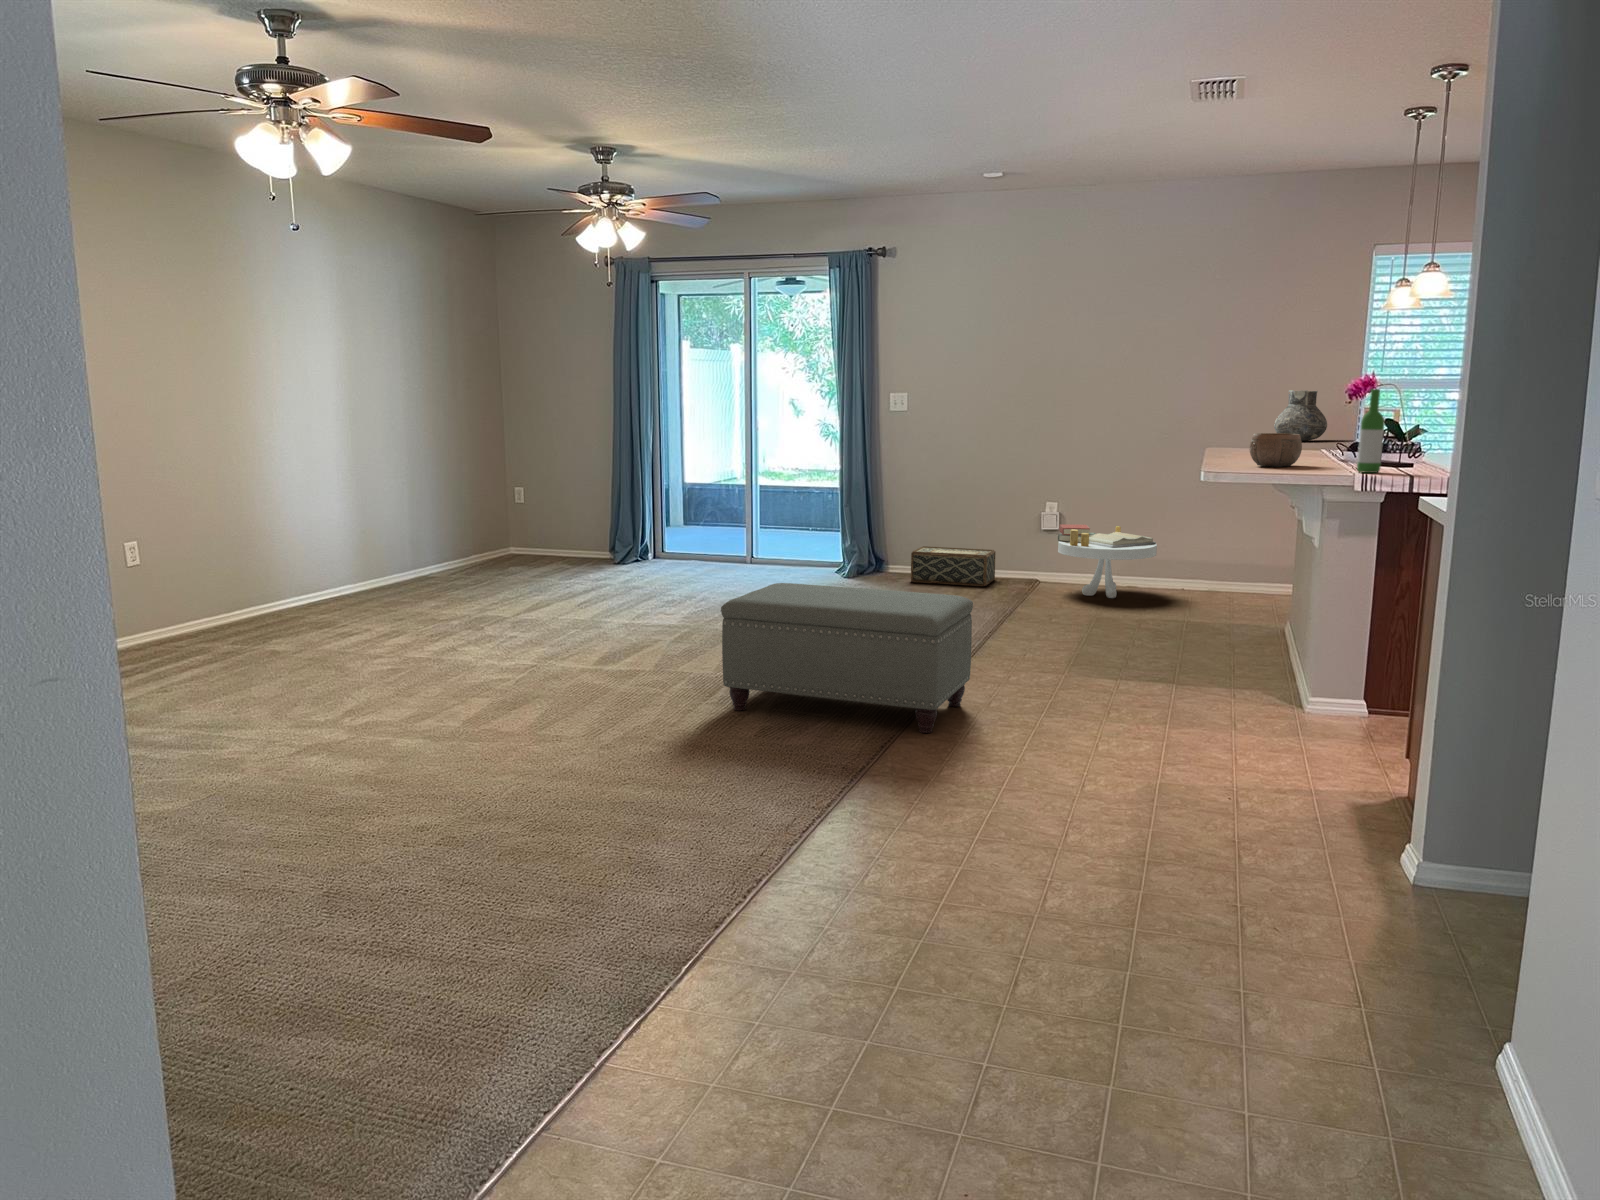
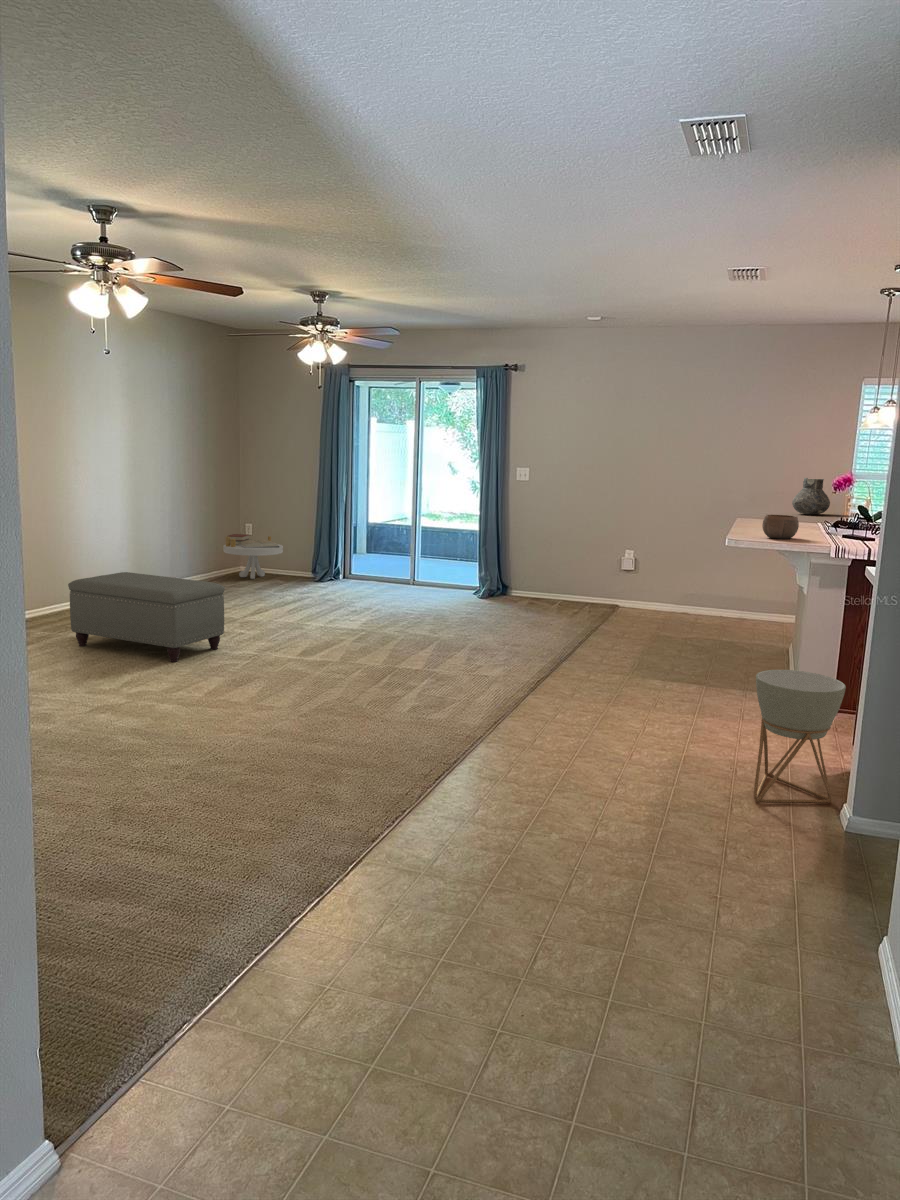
wine bottle: present [1357,389,1384,473] -> none [832,490,852,548]
side table: present [1058,524,1157,598] -> present [223,534,283,579]
woven basket: present [911,546,996,586] -> none [528,578,590,609]
ottoman: present [721,583,973,733] -> present [68,572,225,662]
planter: none [1271,648,1407,844] -> present [754,670,846,803]

